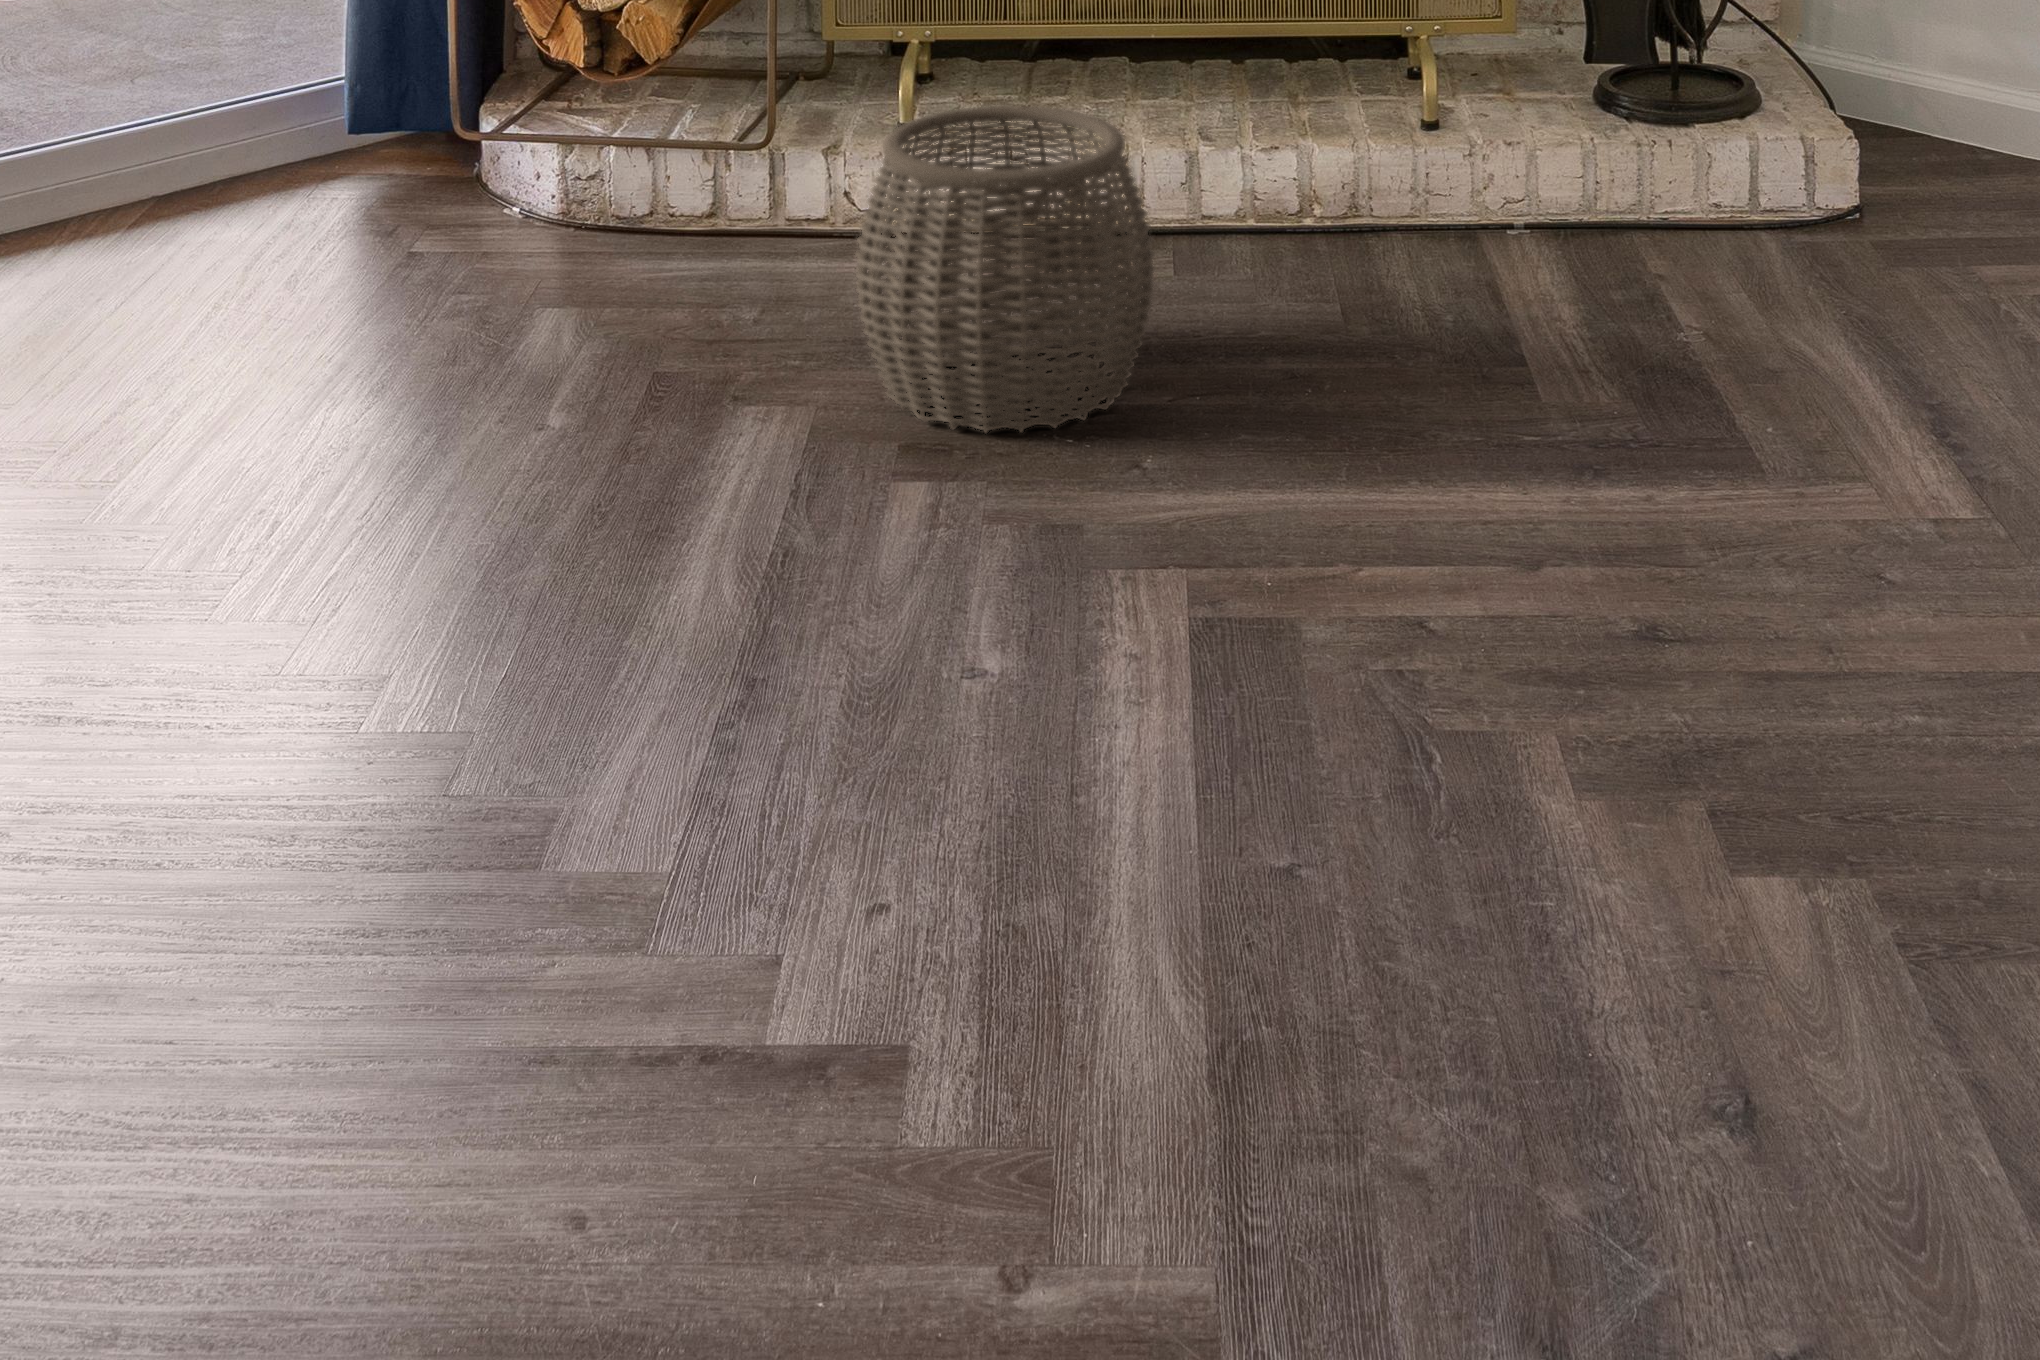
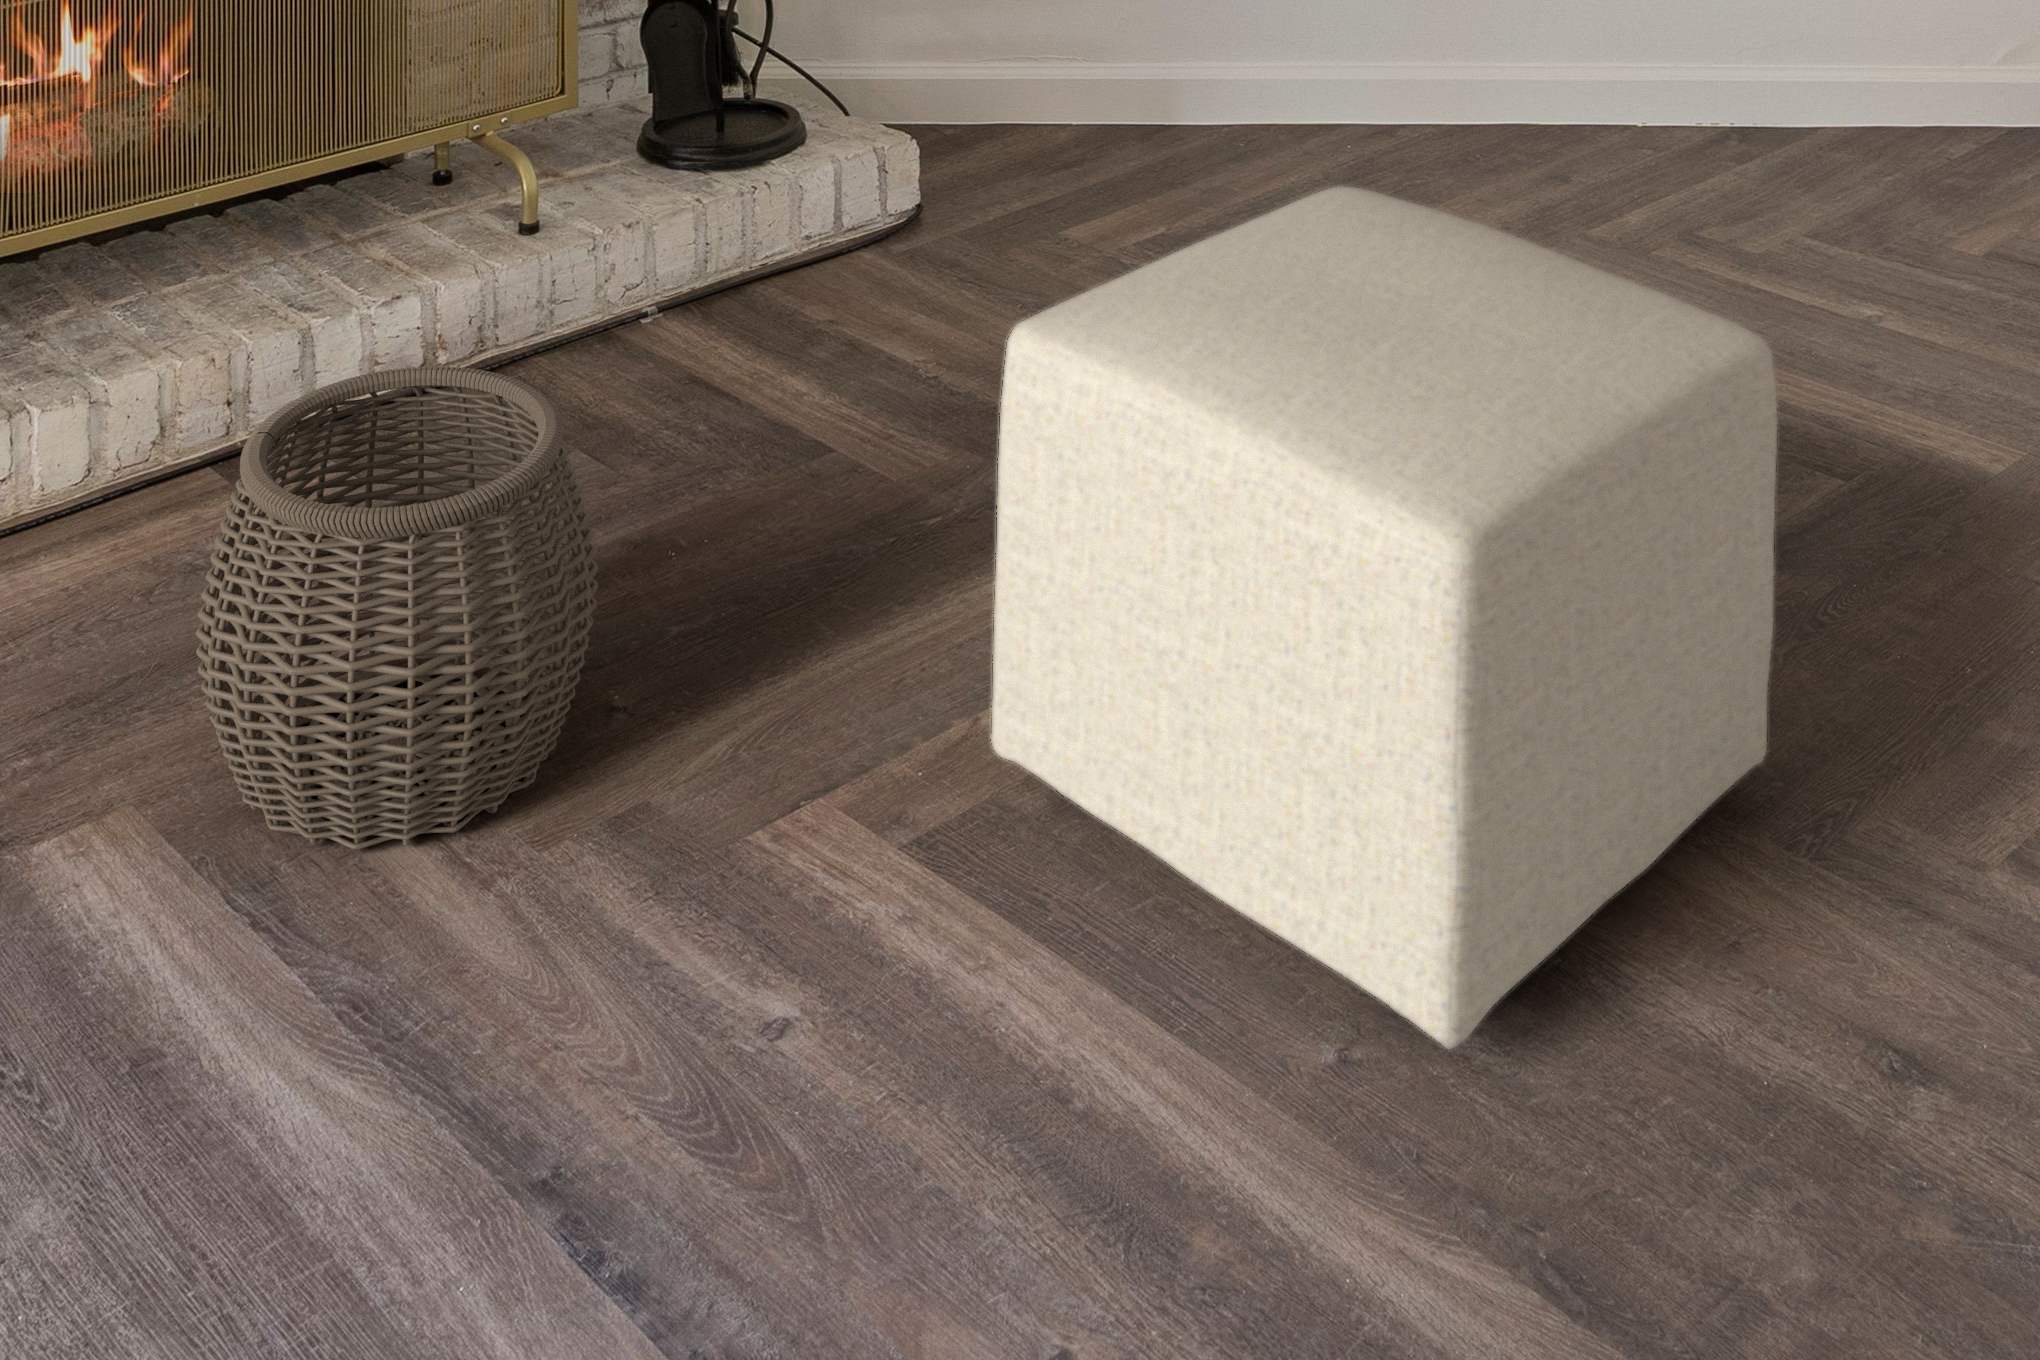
ottoman: none [1347,110,2010,741] -> present [991,186,1777,1049]

